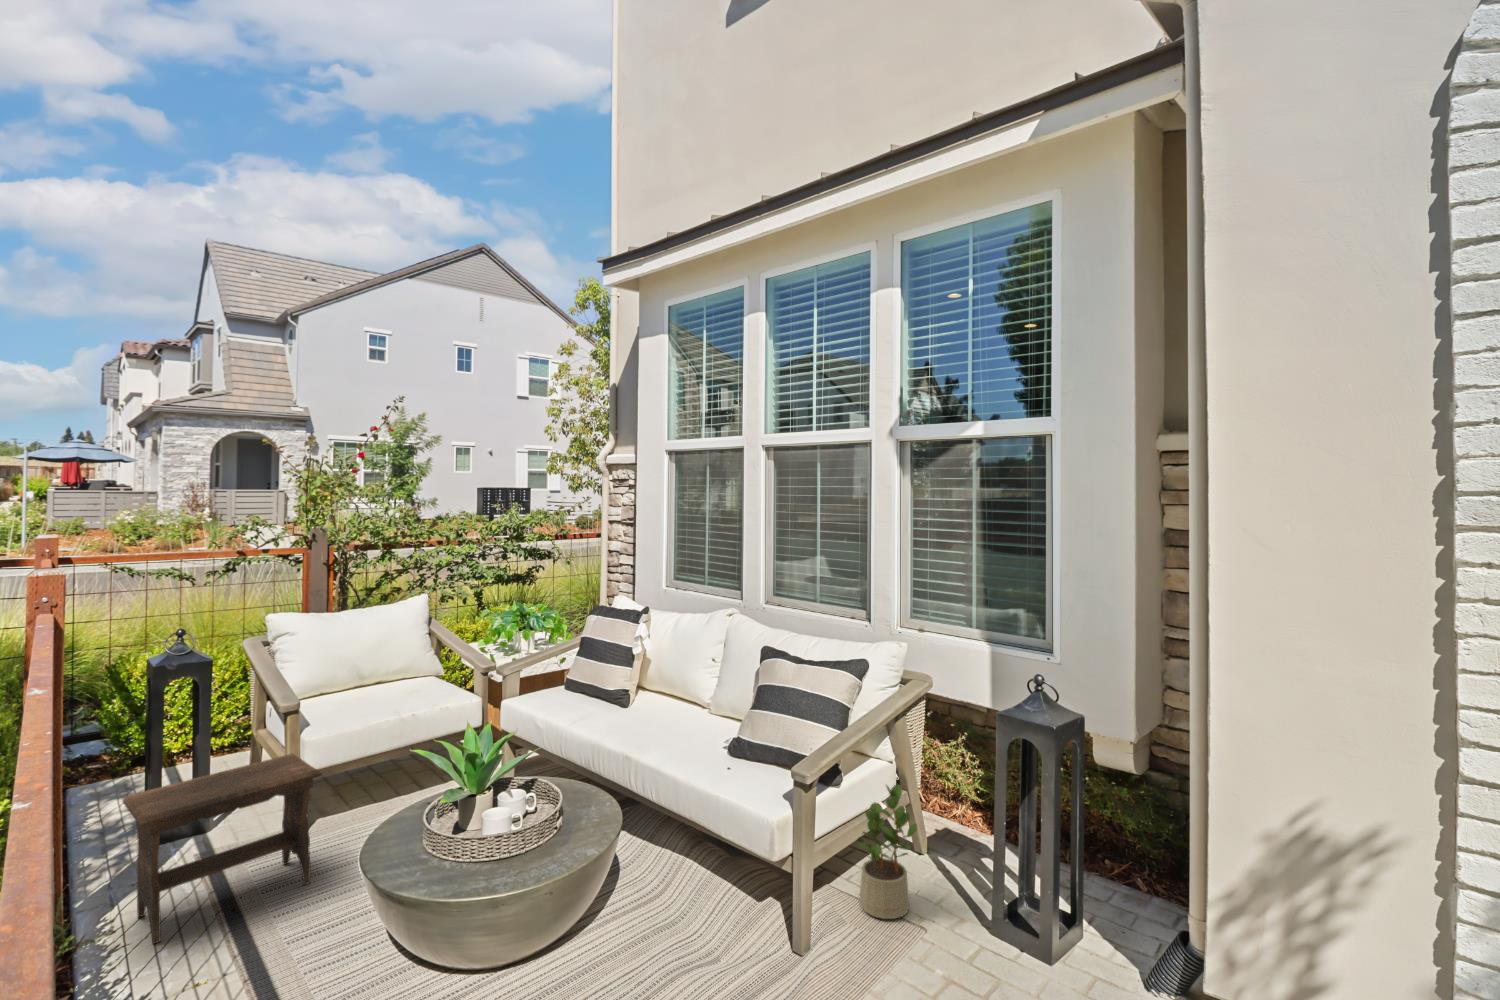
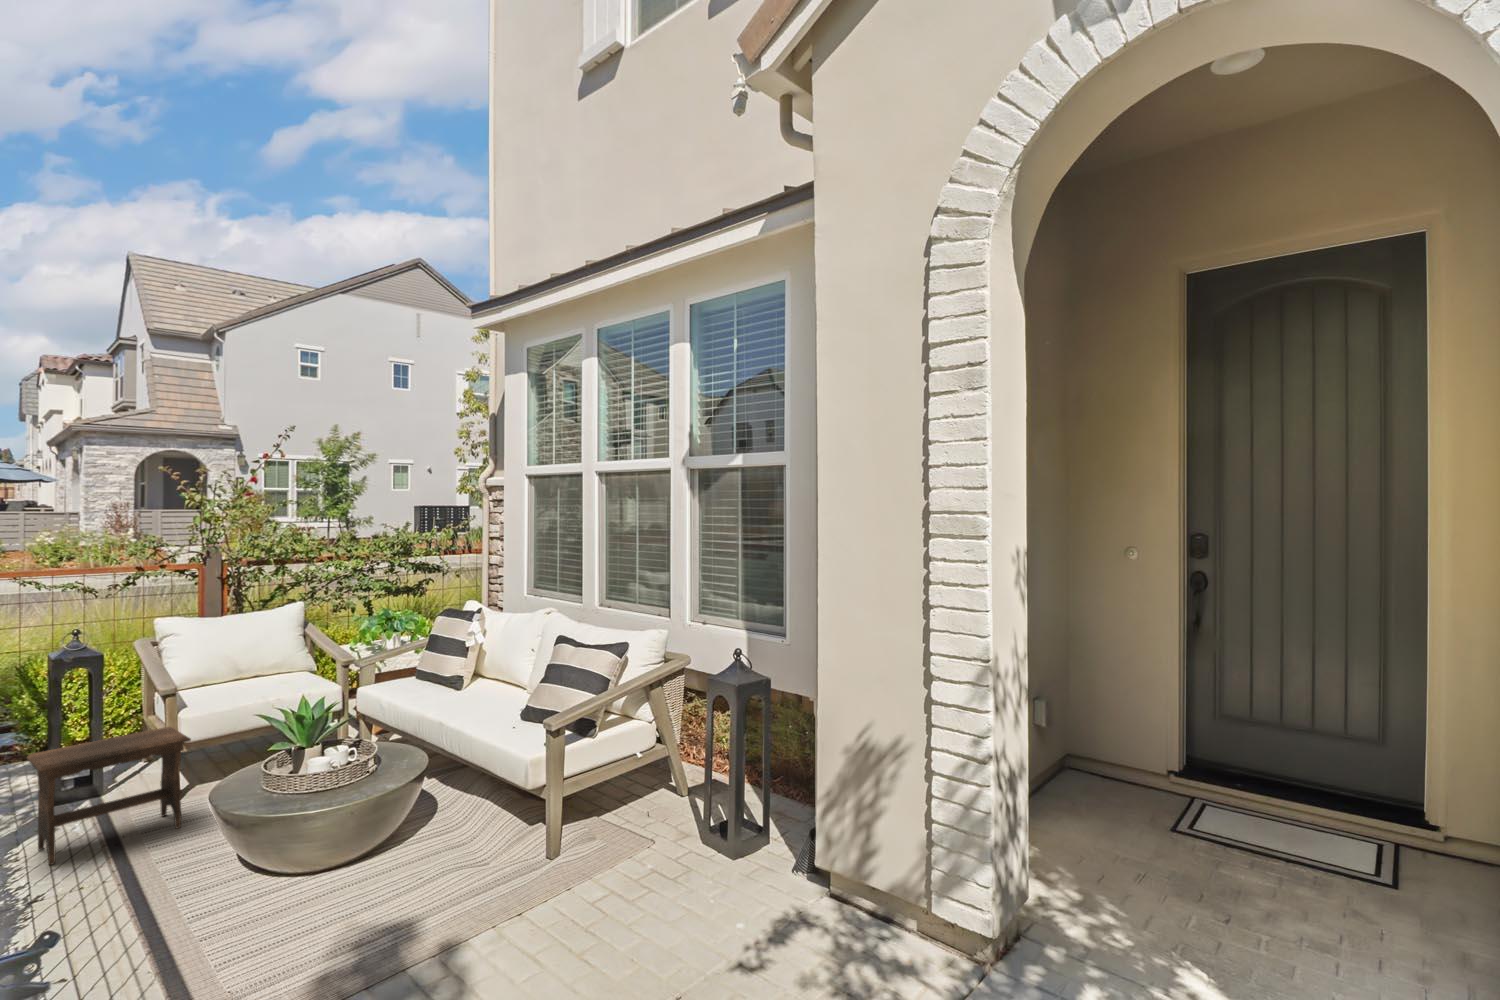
potted plant: present [857,784,917,919] -> none [609,736,658,838]

